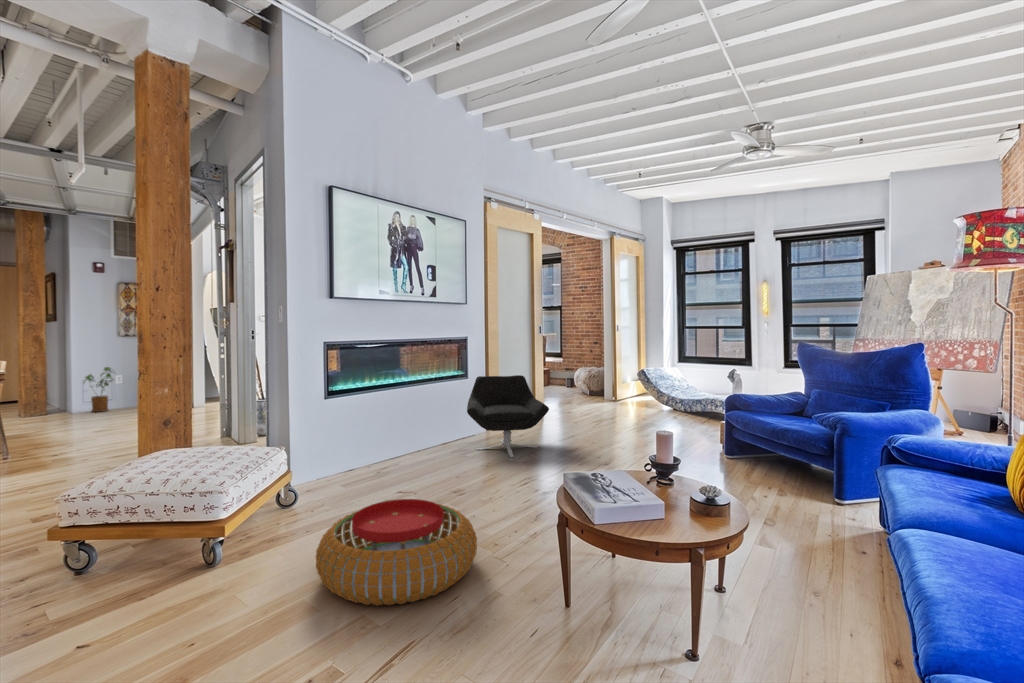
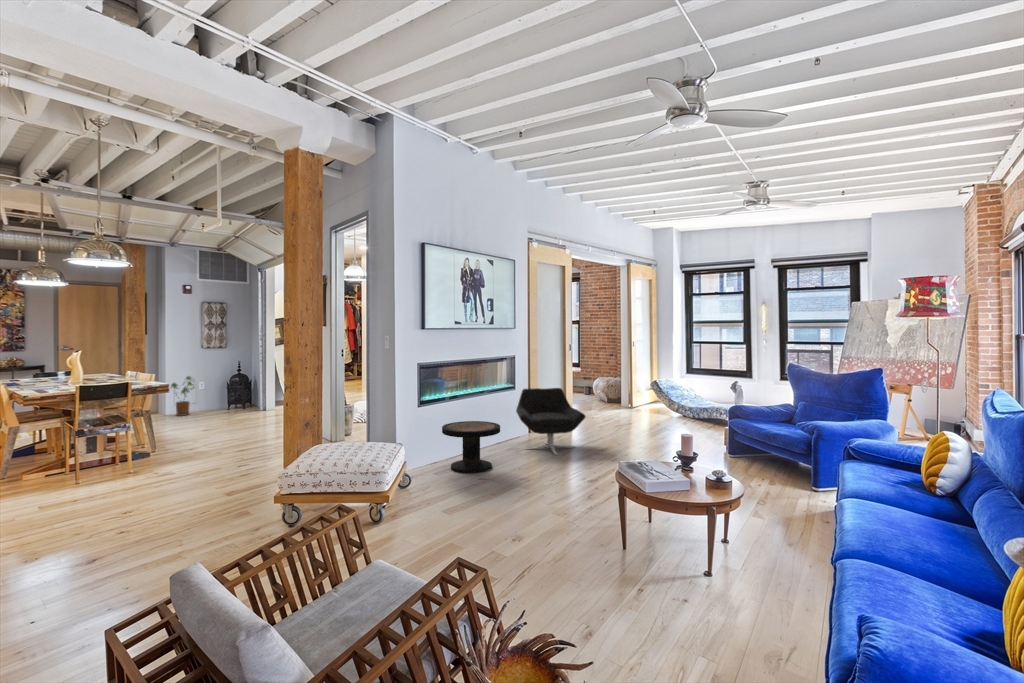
side table: none [360,415,435,482] -> present [442,421,500,473]
pouf: present [316,499,477,606] -> none [451,482,558,548]

